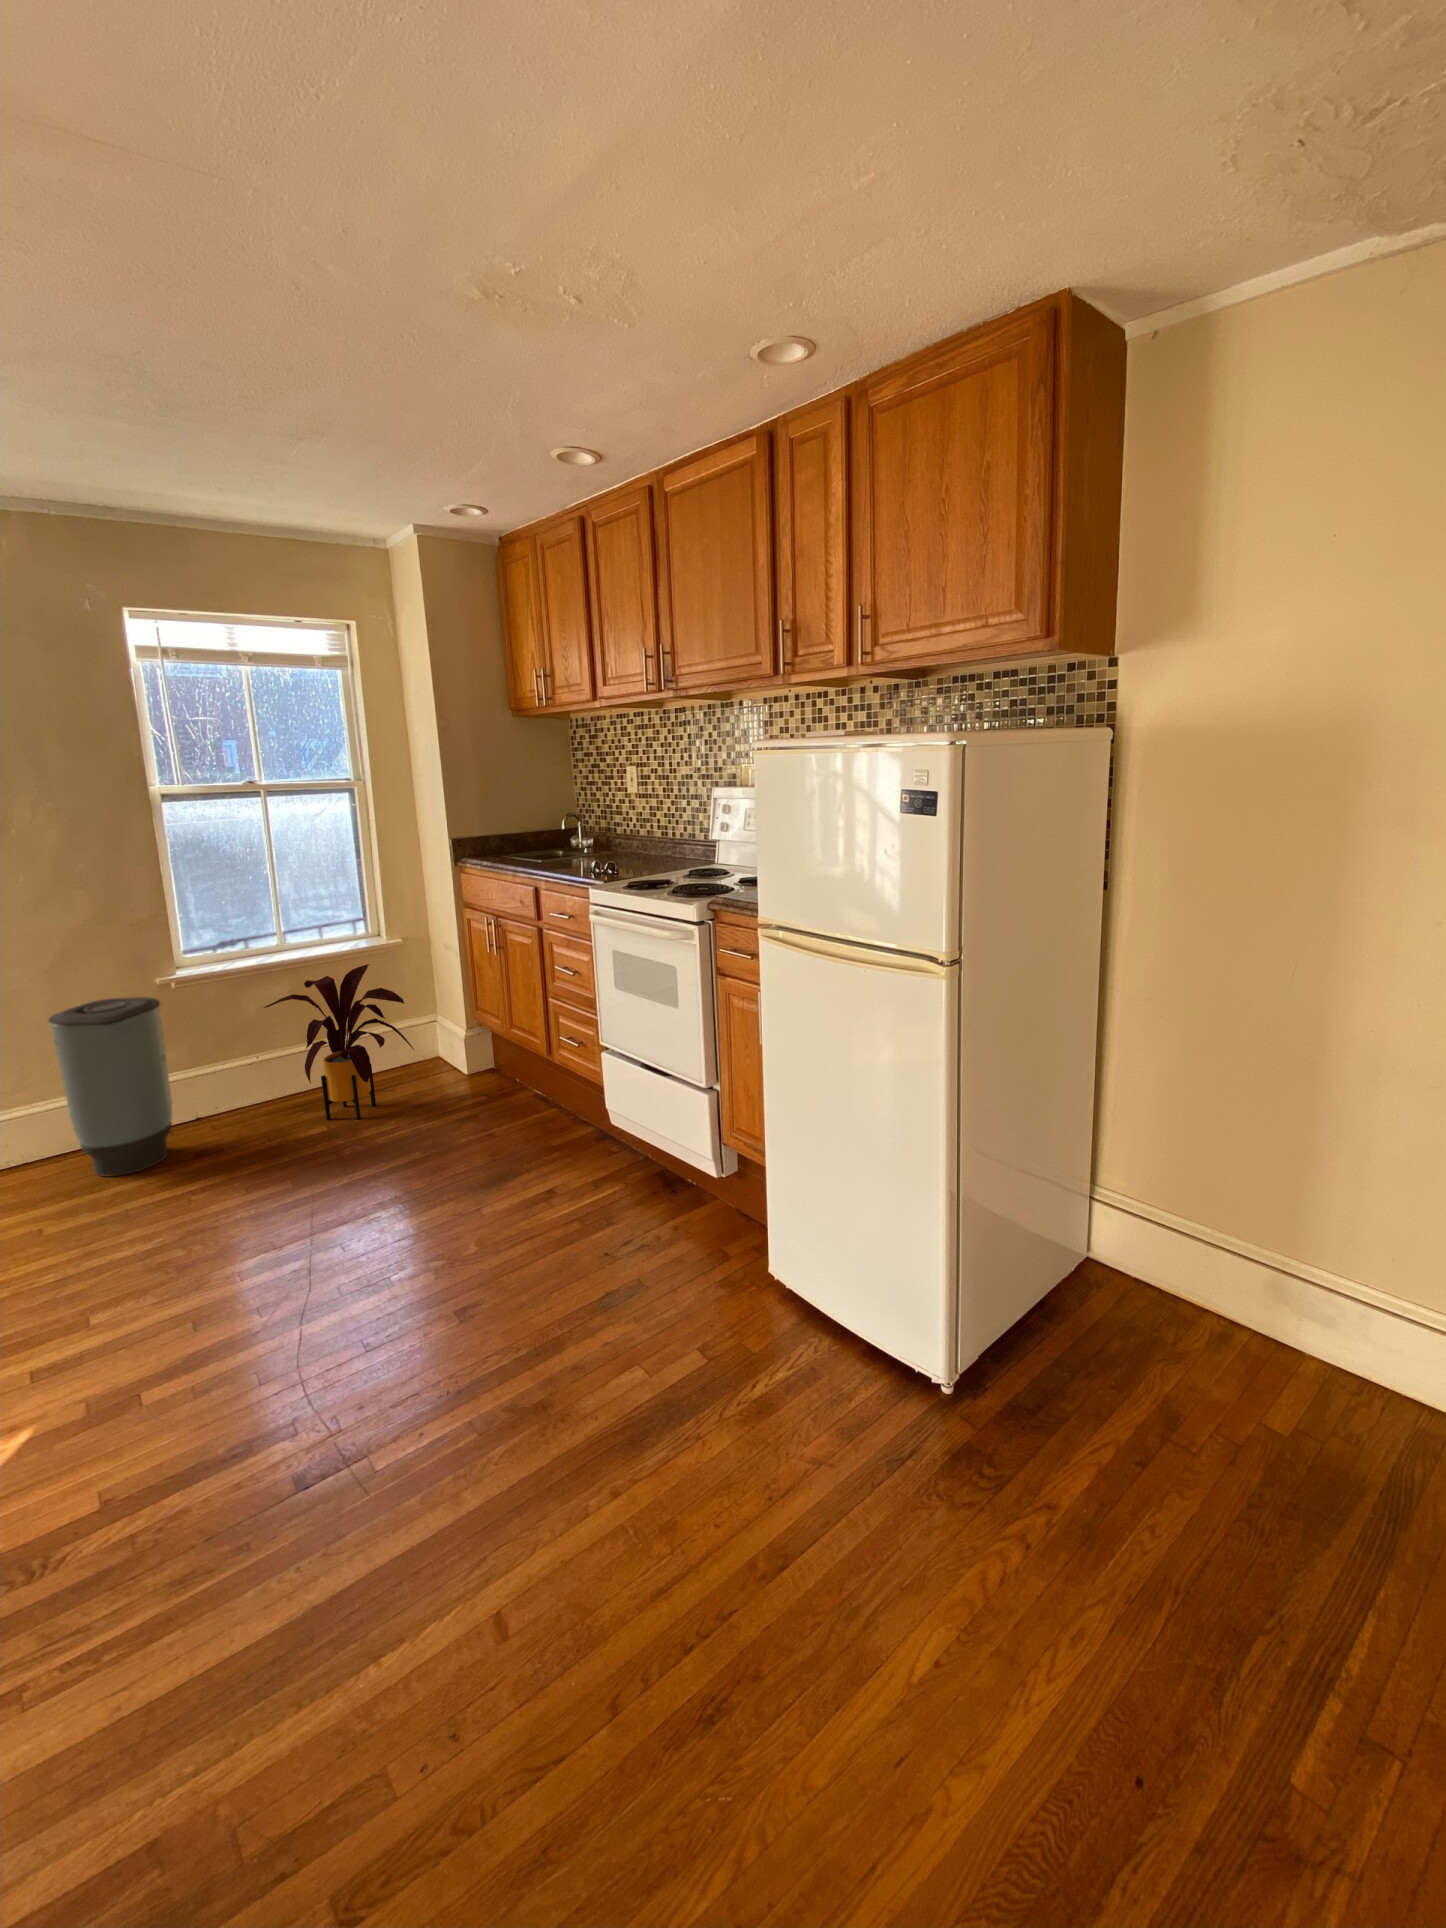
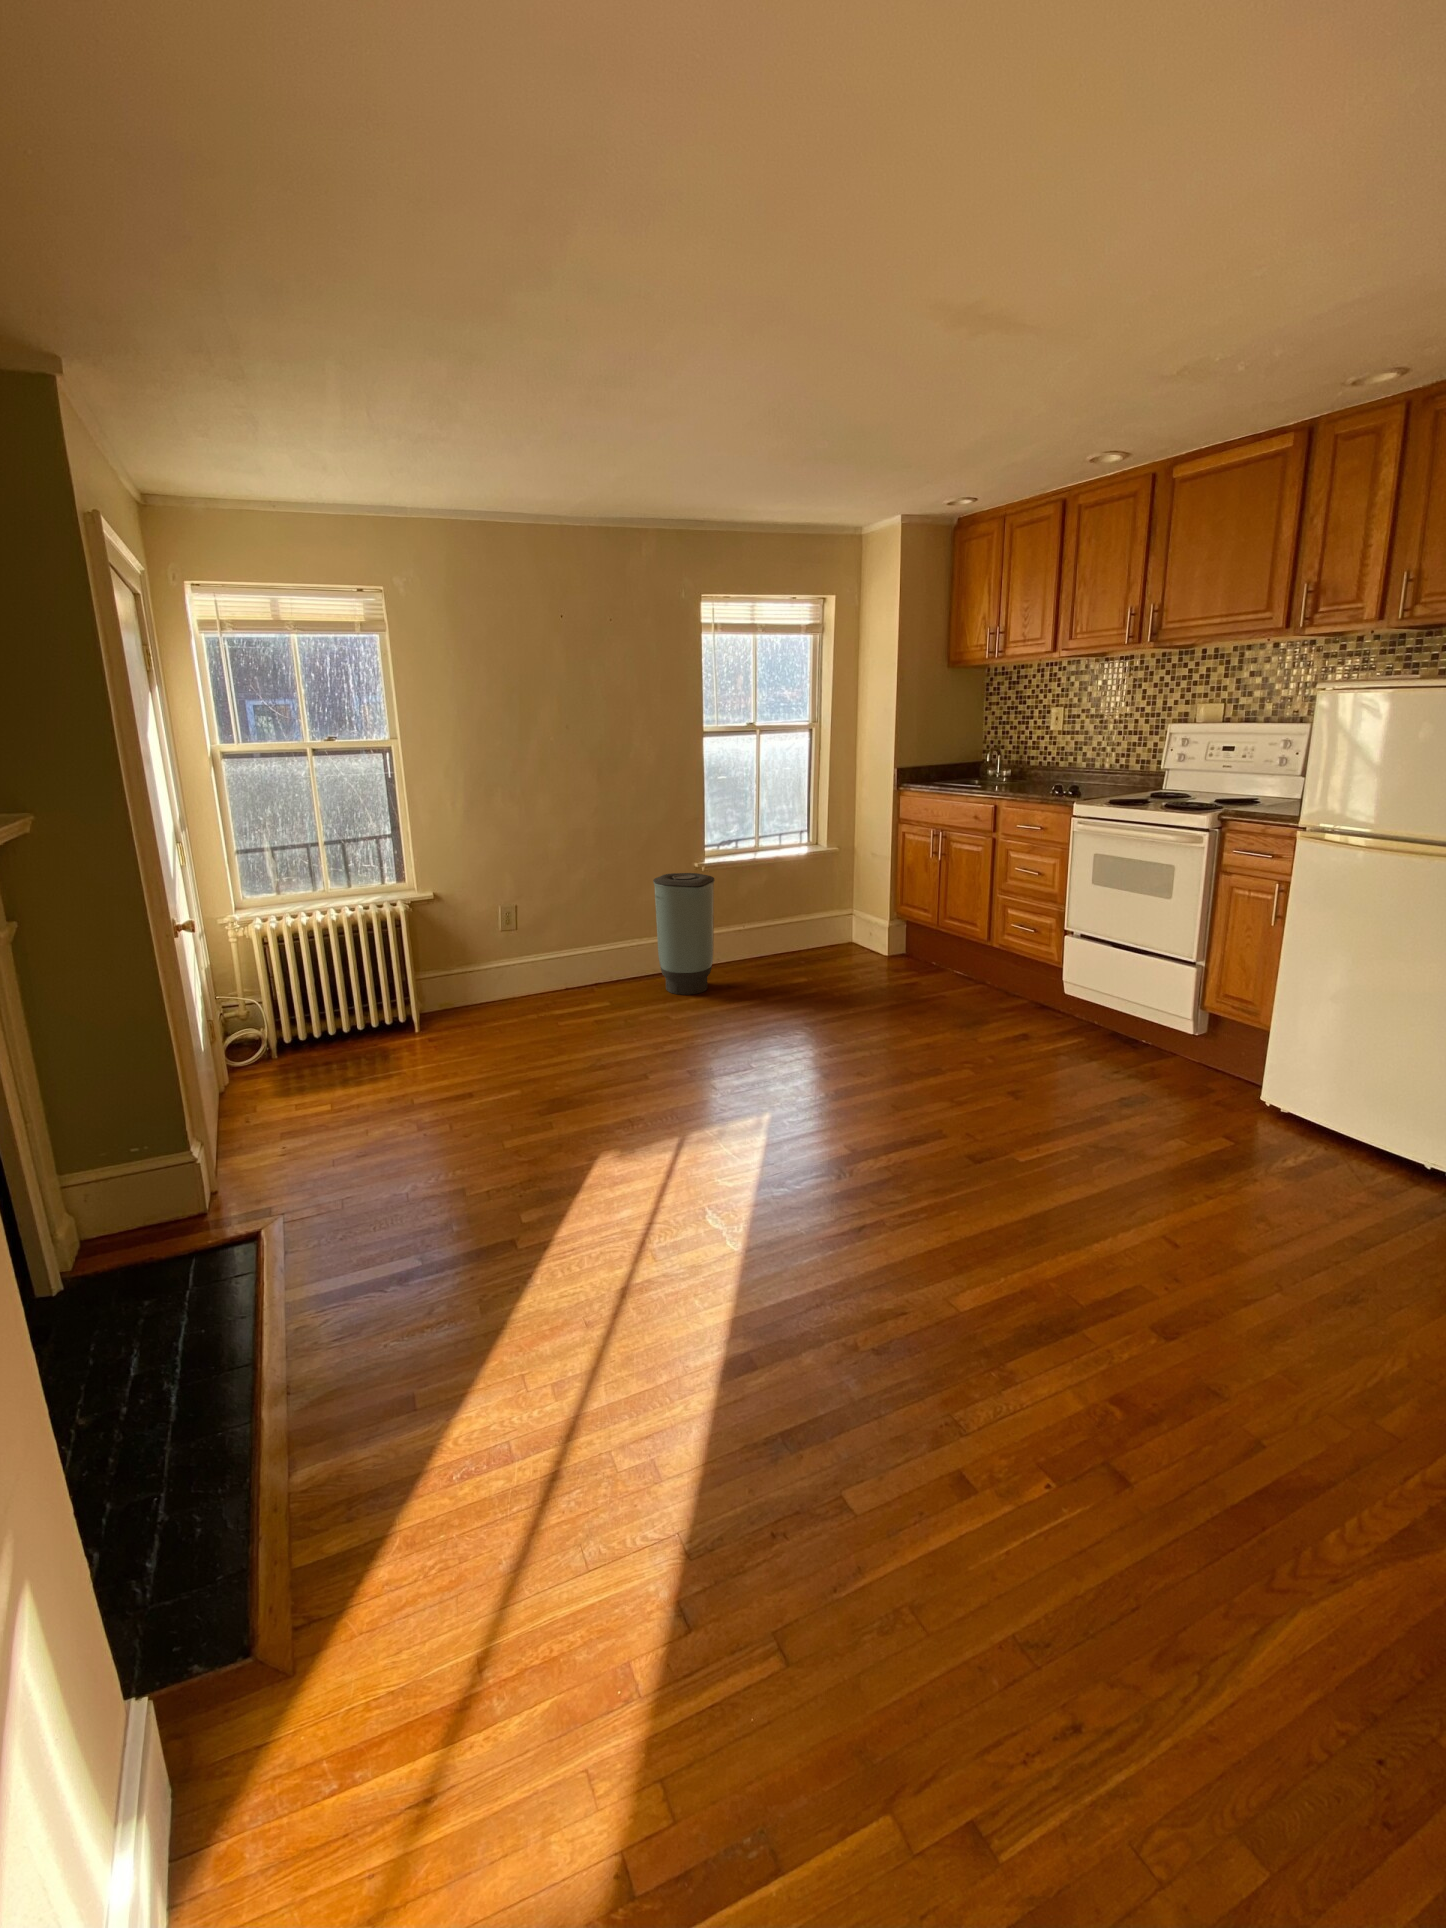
house plant: present [264,964,414,1120] -> none [769,864,876,979]

